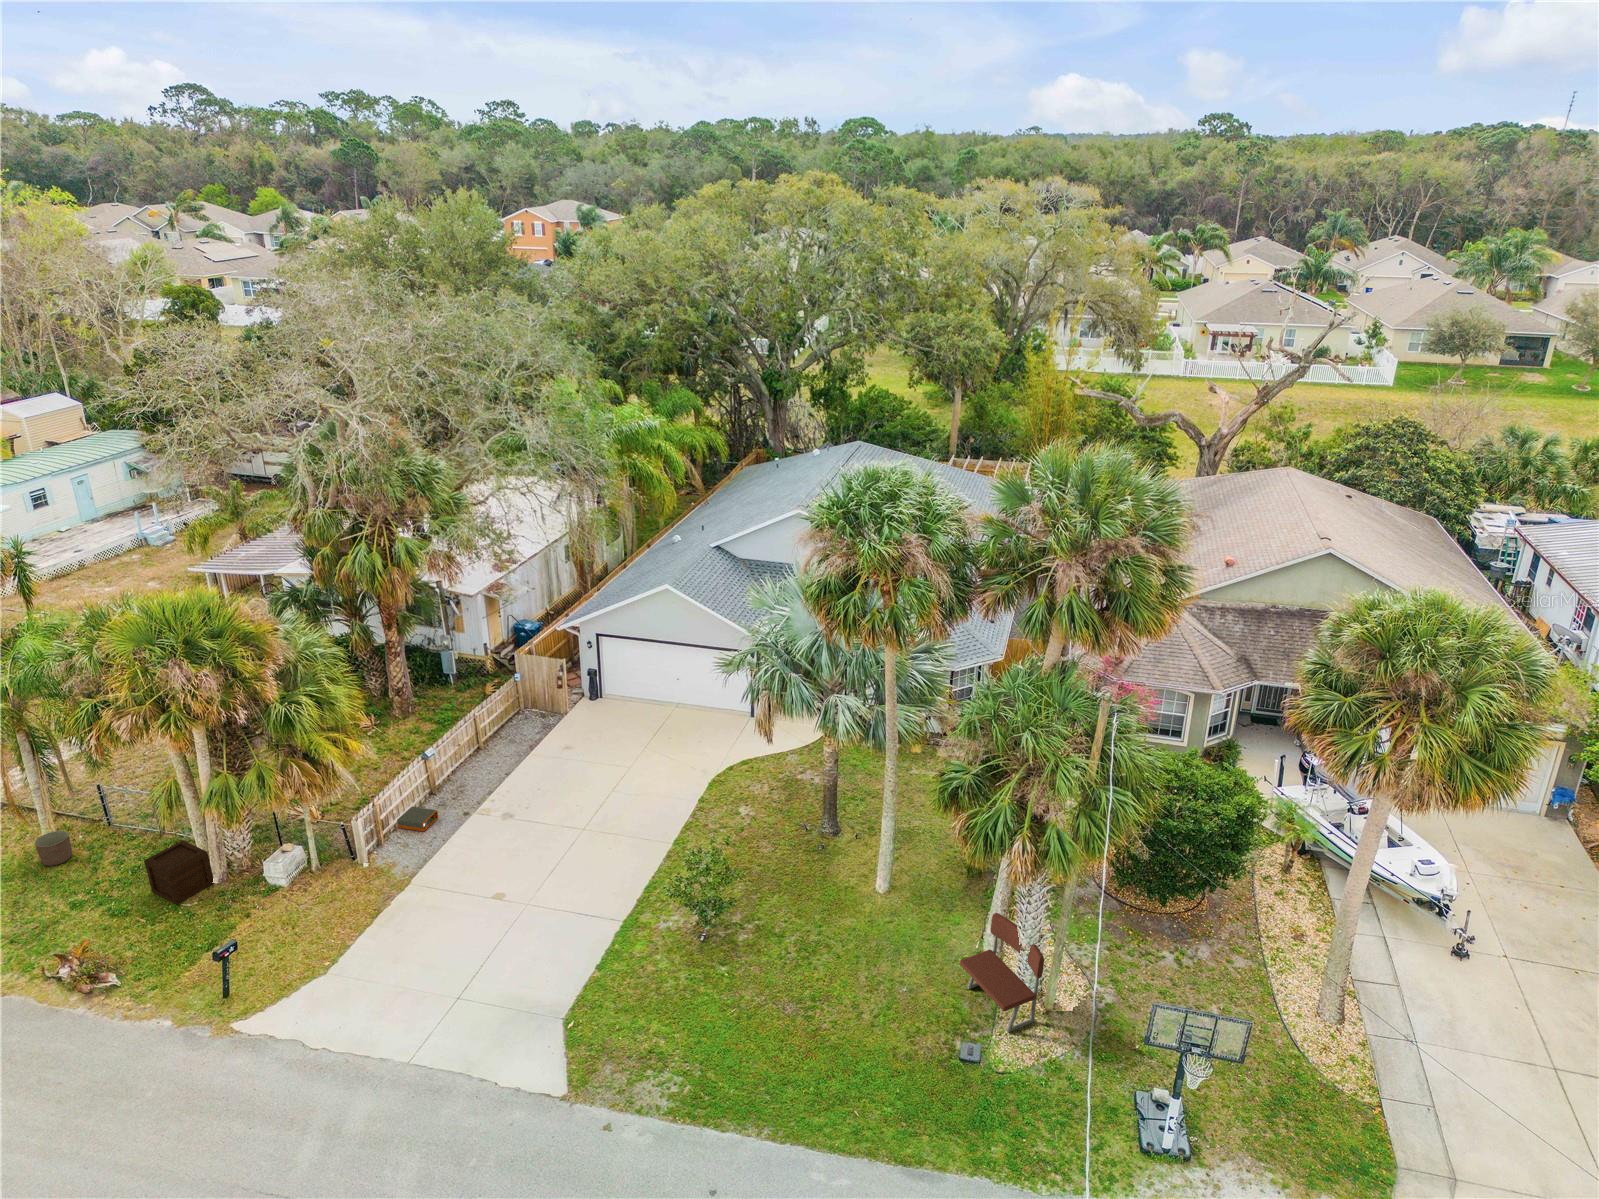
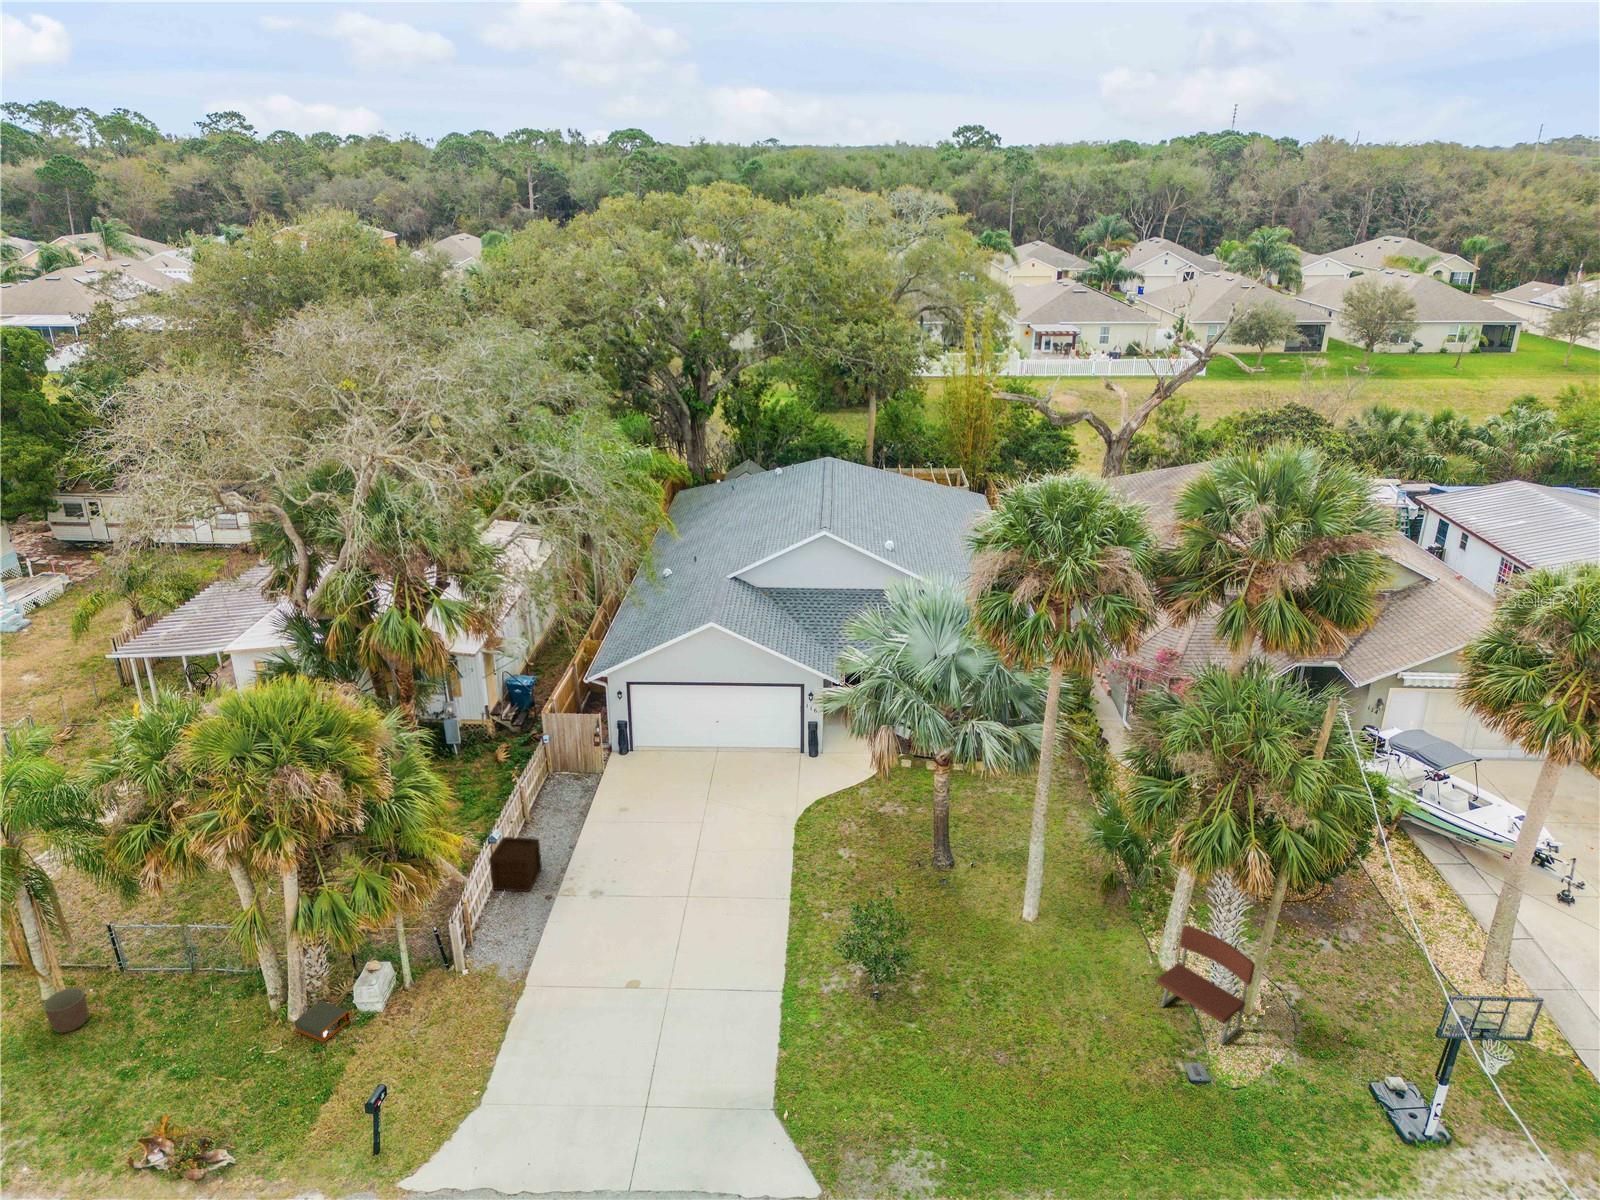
storage box: present [397,807,438,832] -> present [295,1001,350,1042]
wooden crate: present [144,840,213,904] -> present [489,837,542,891]

